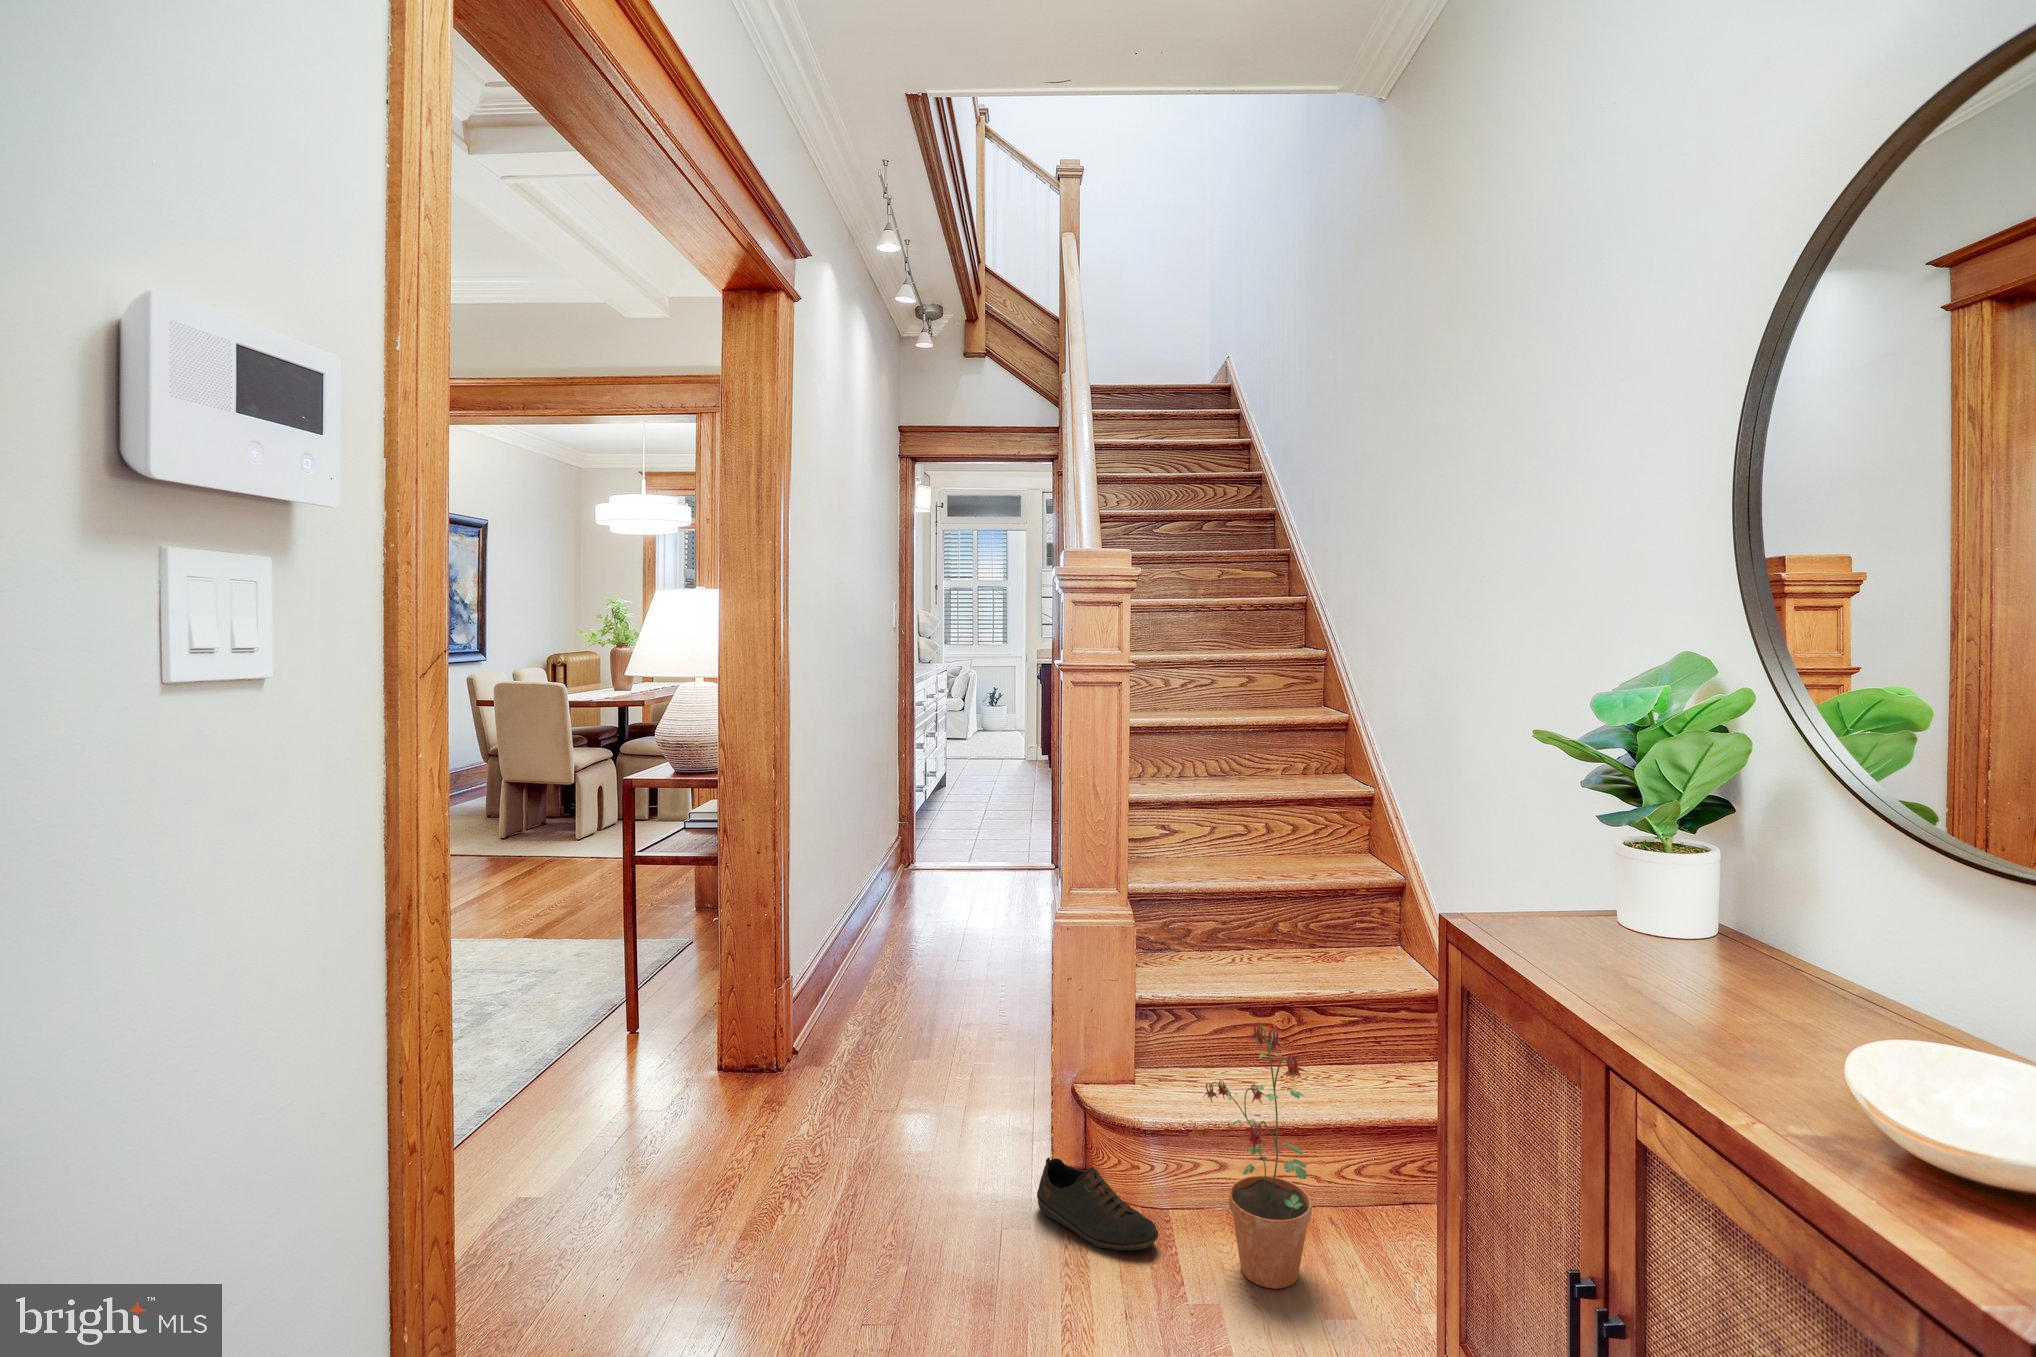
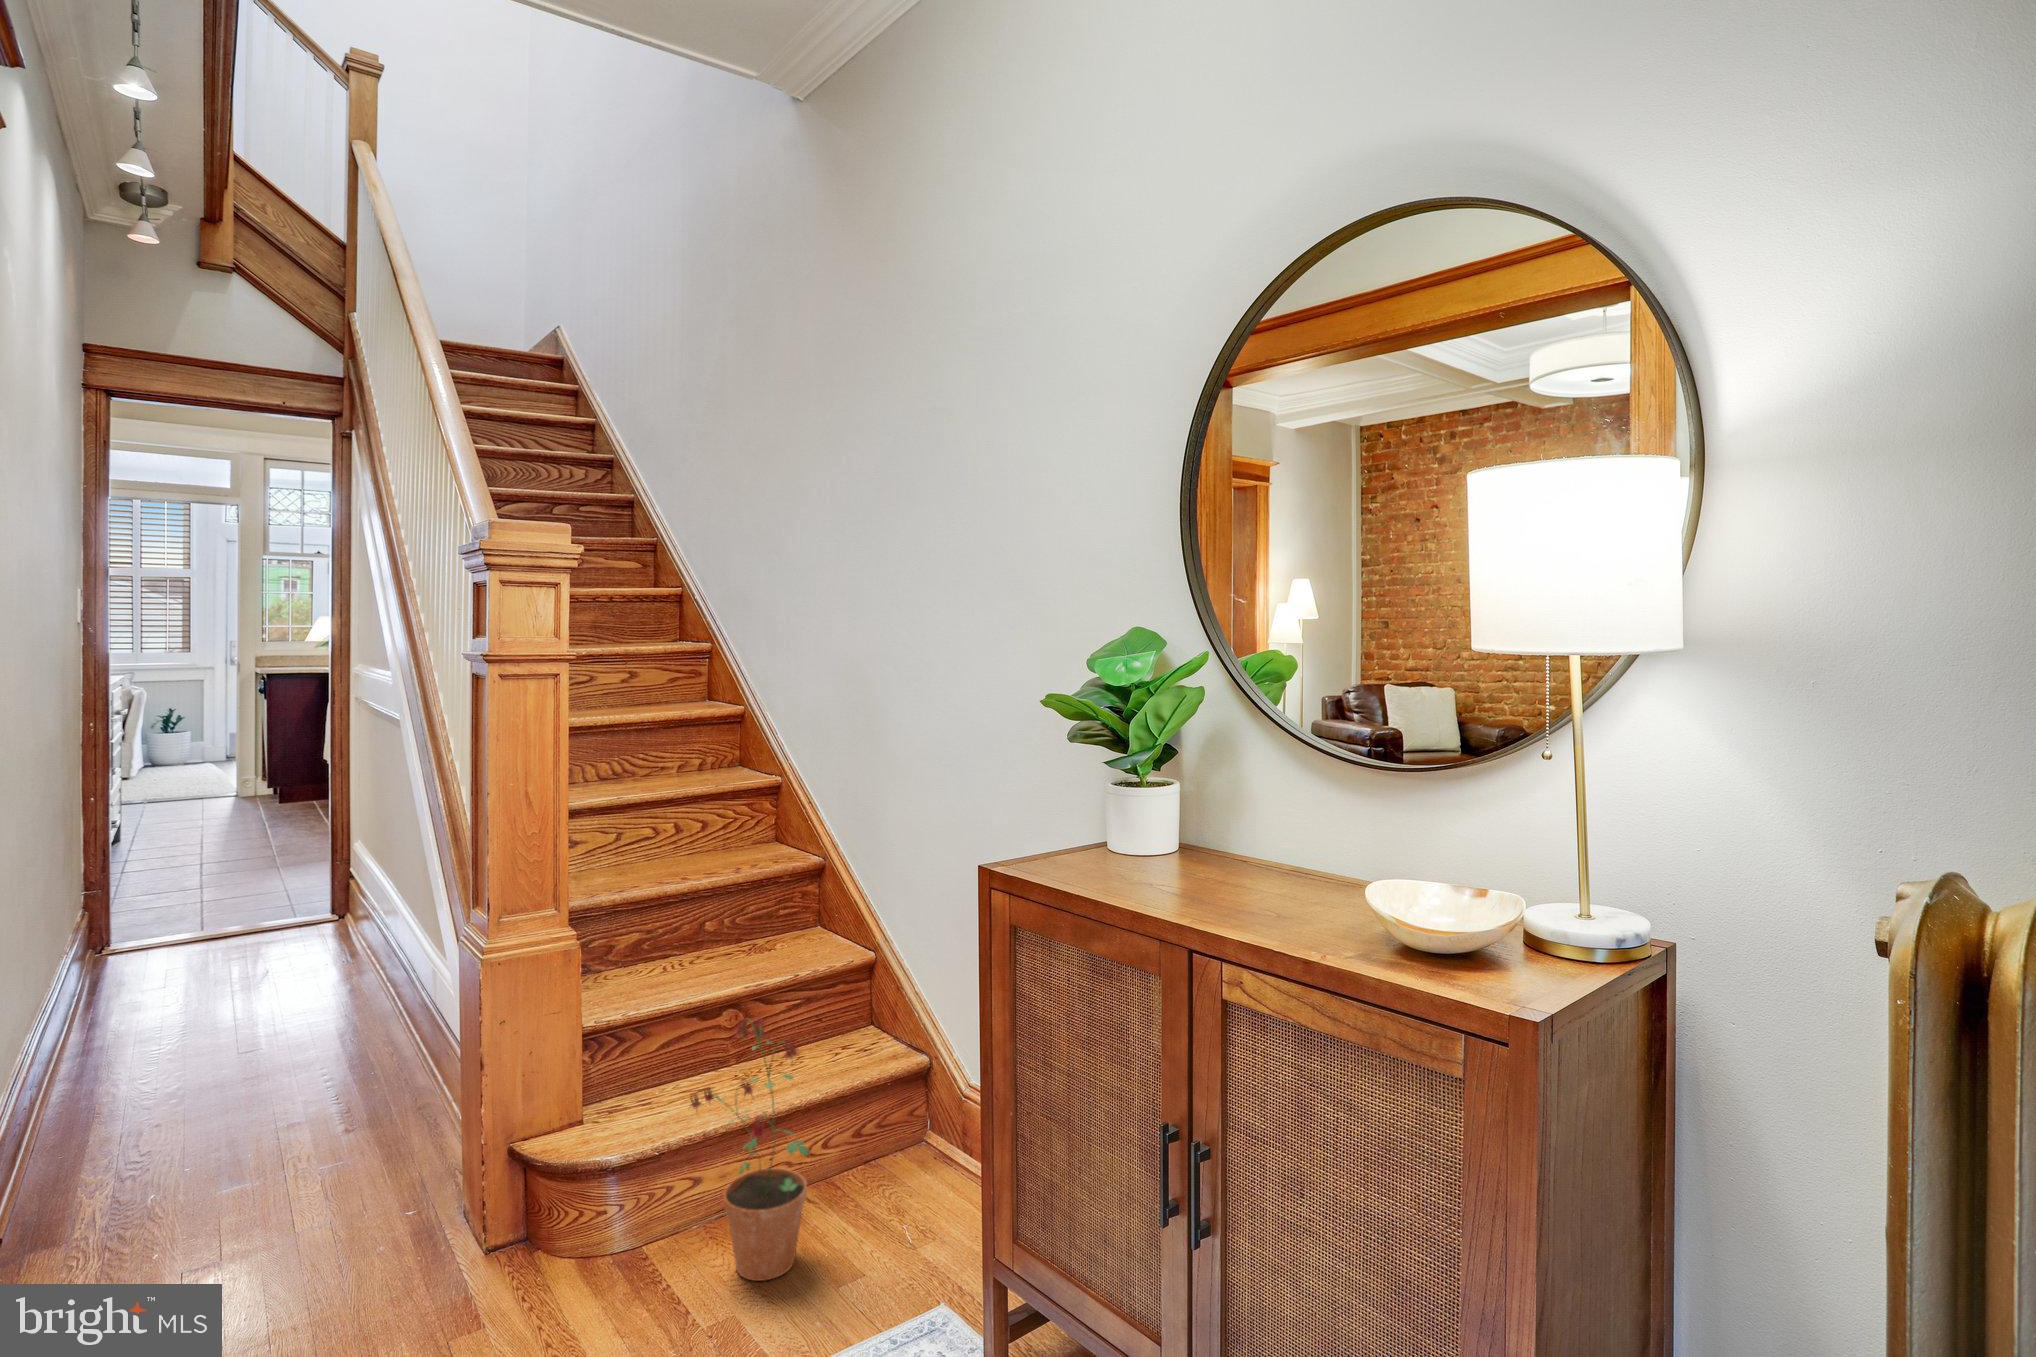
shoe: present [1037,1158,1158,1250] -> none [480,1231,645,1317]

